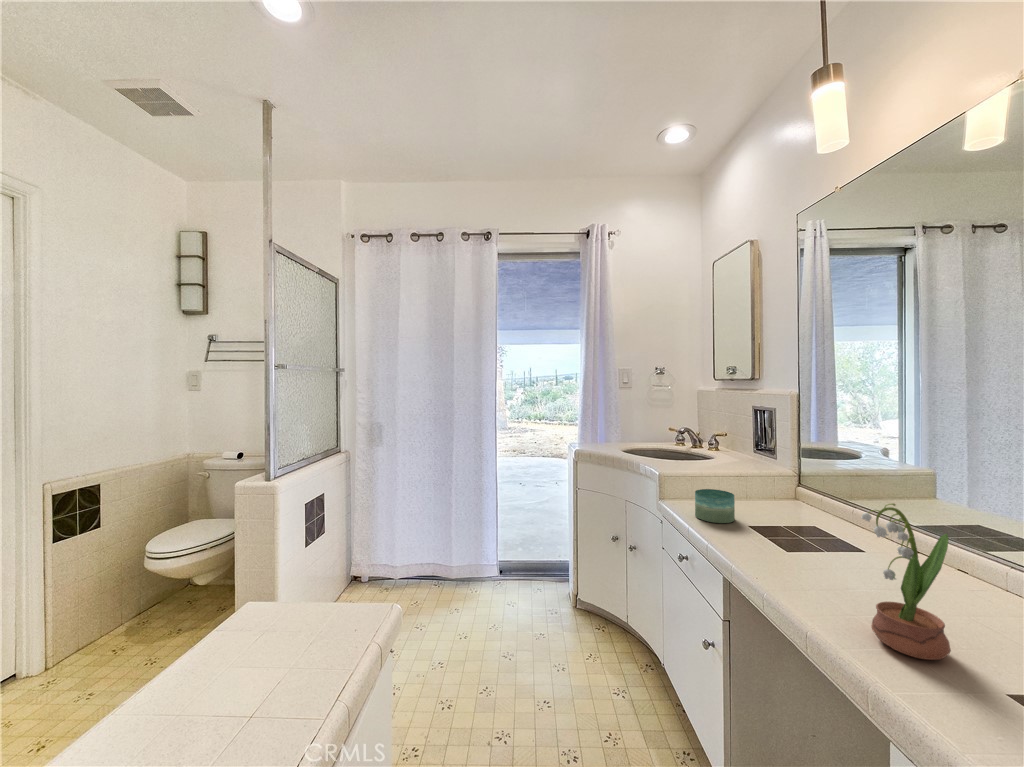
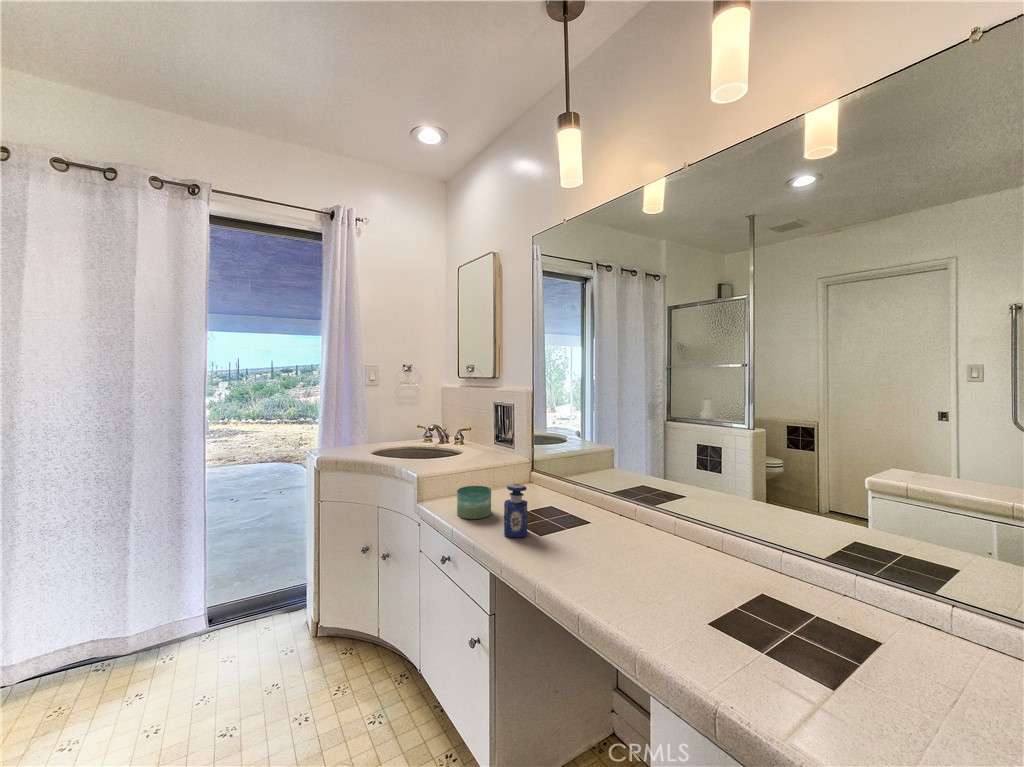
perfume bottle: none [742,490,773,549] -> present [504,484,527,537]
potted flower: present [861,503,951,660] -> none [614,487,666,610]

